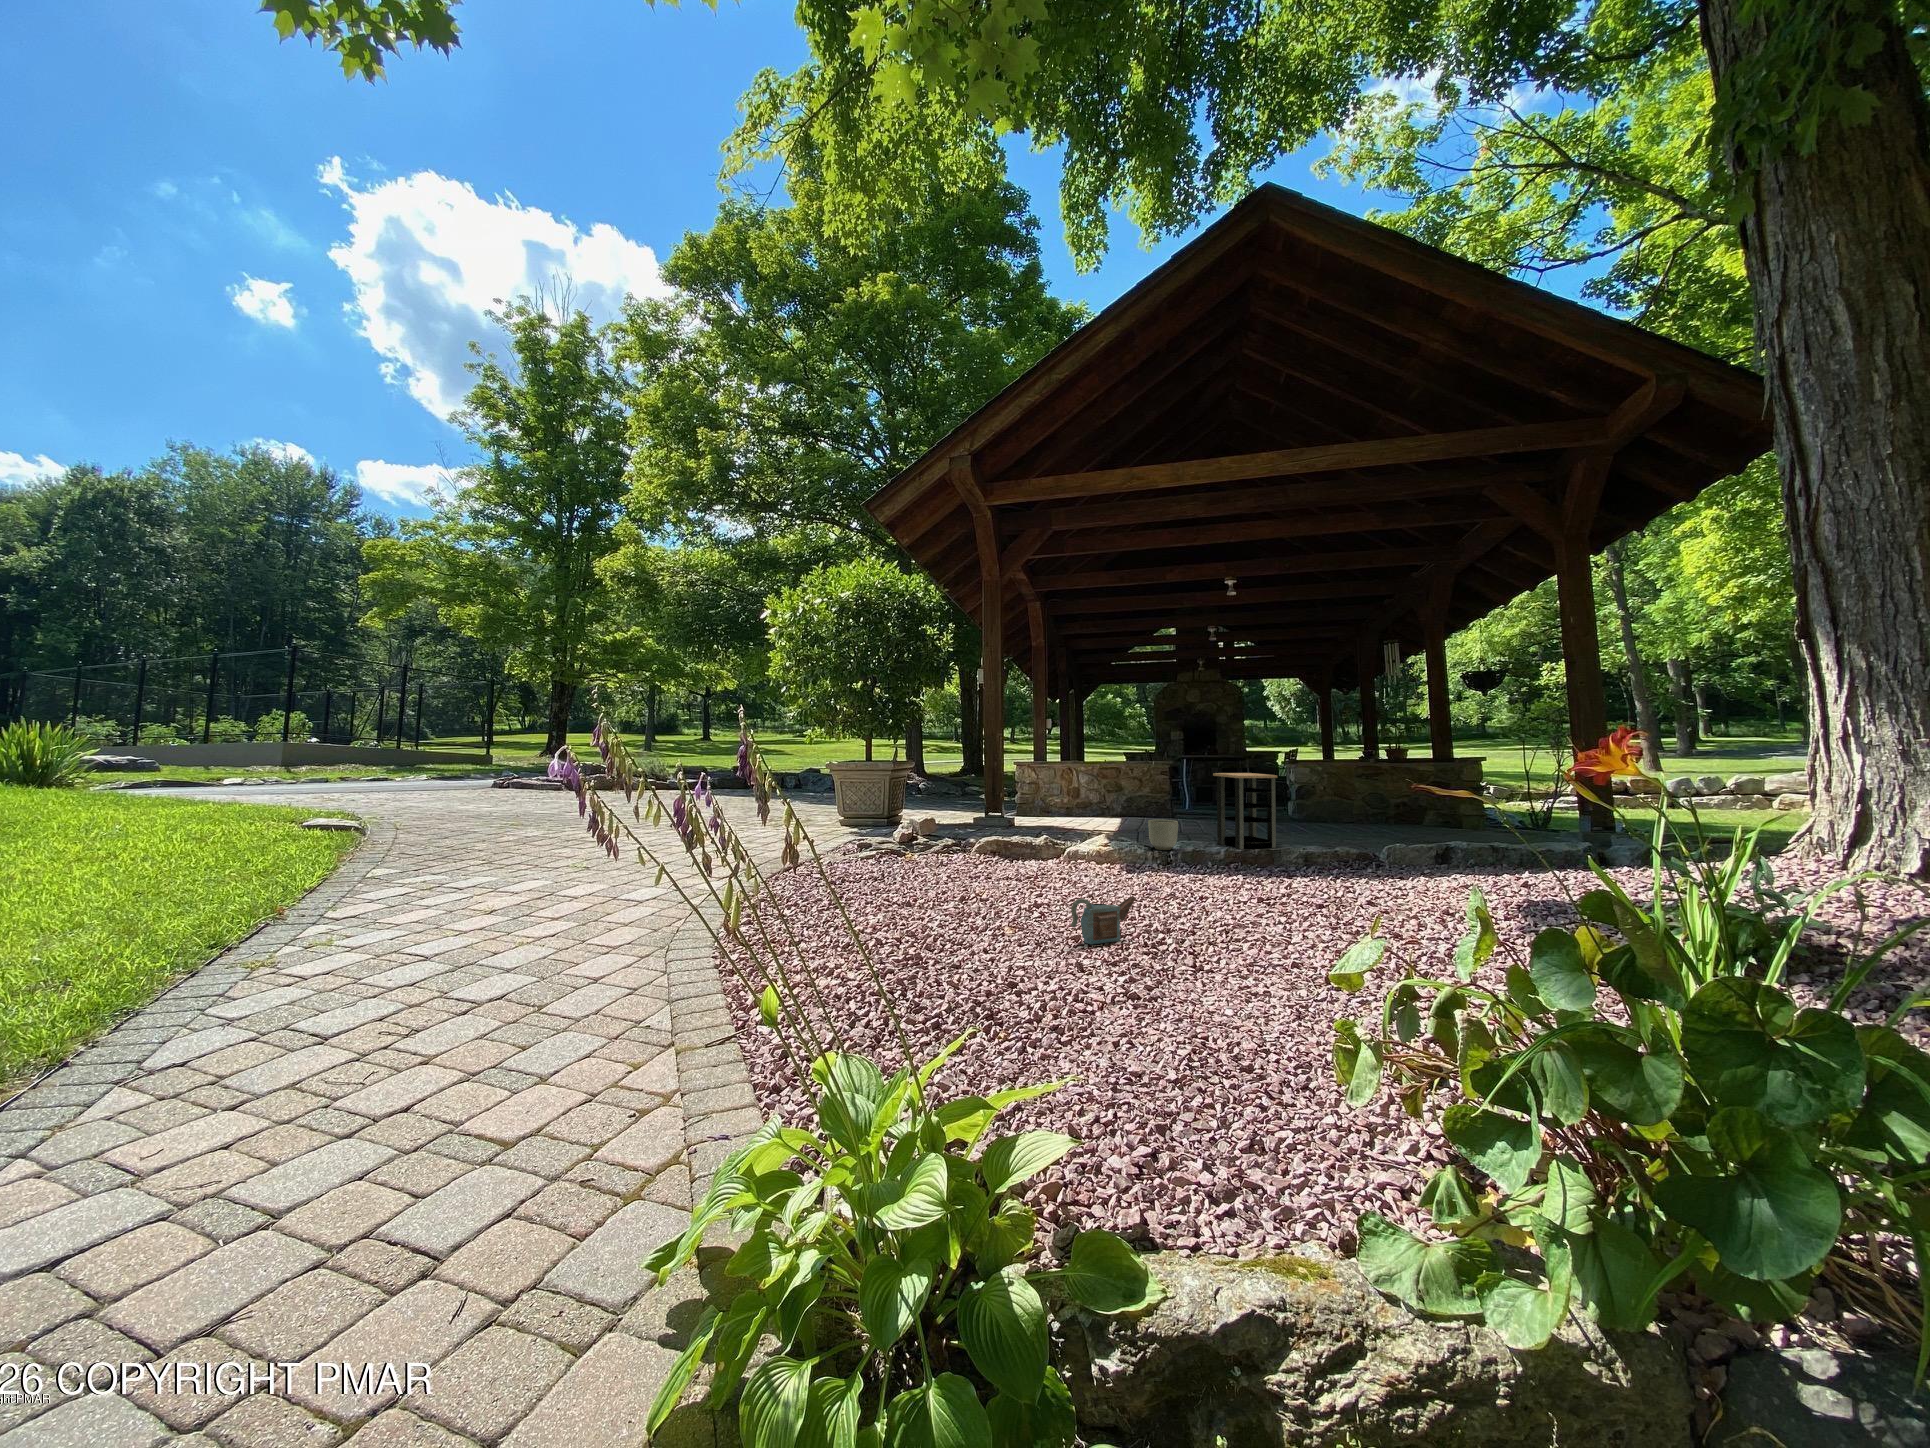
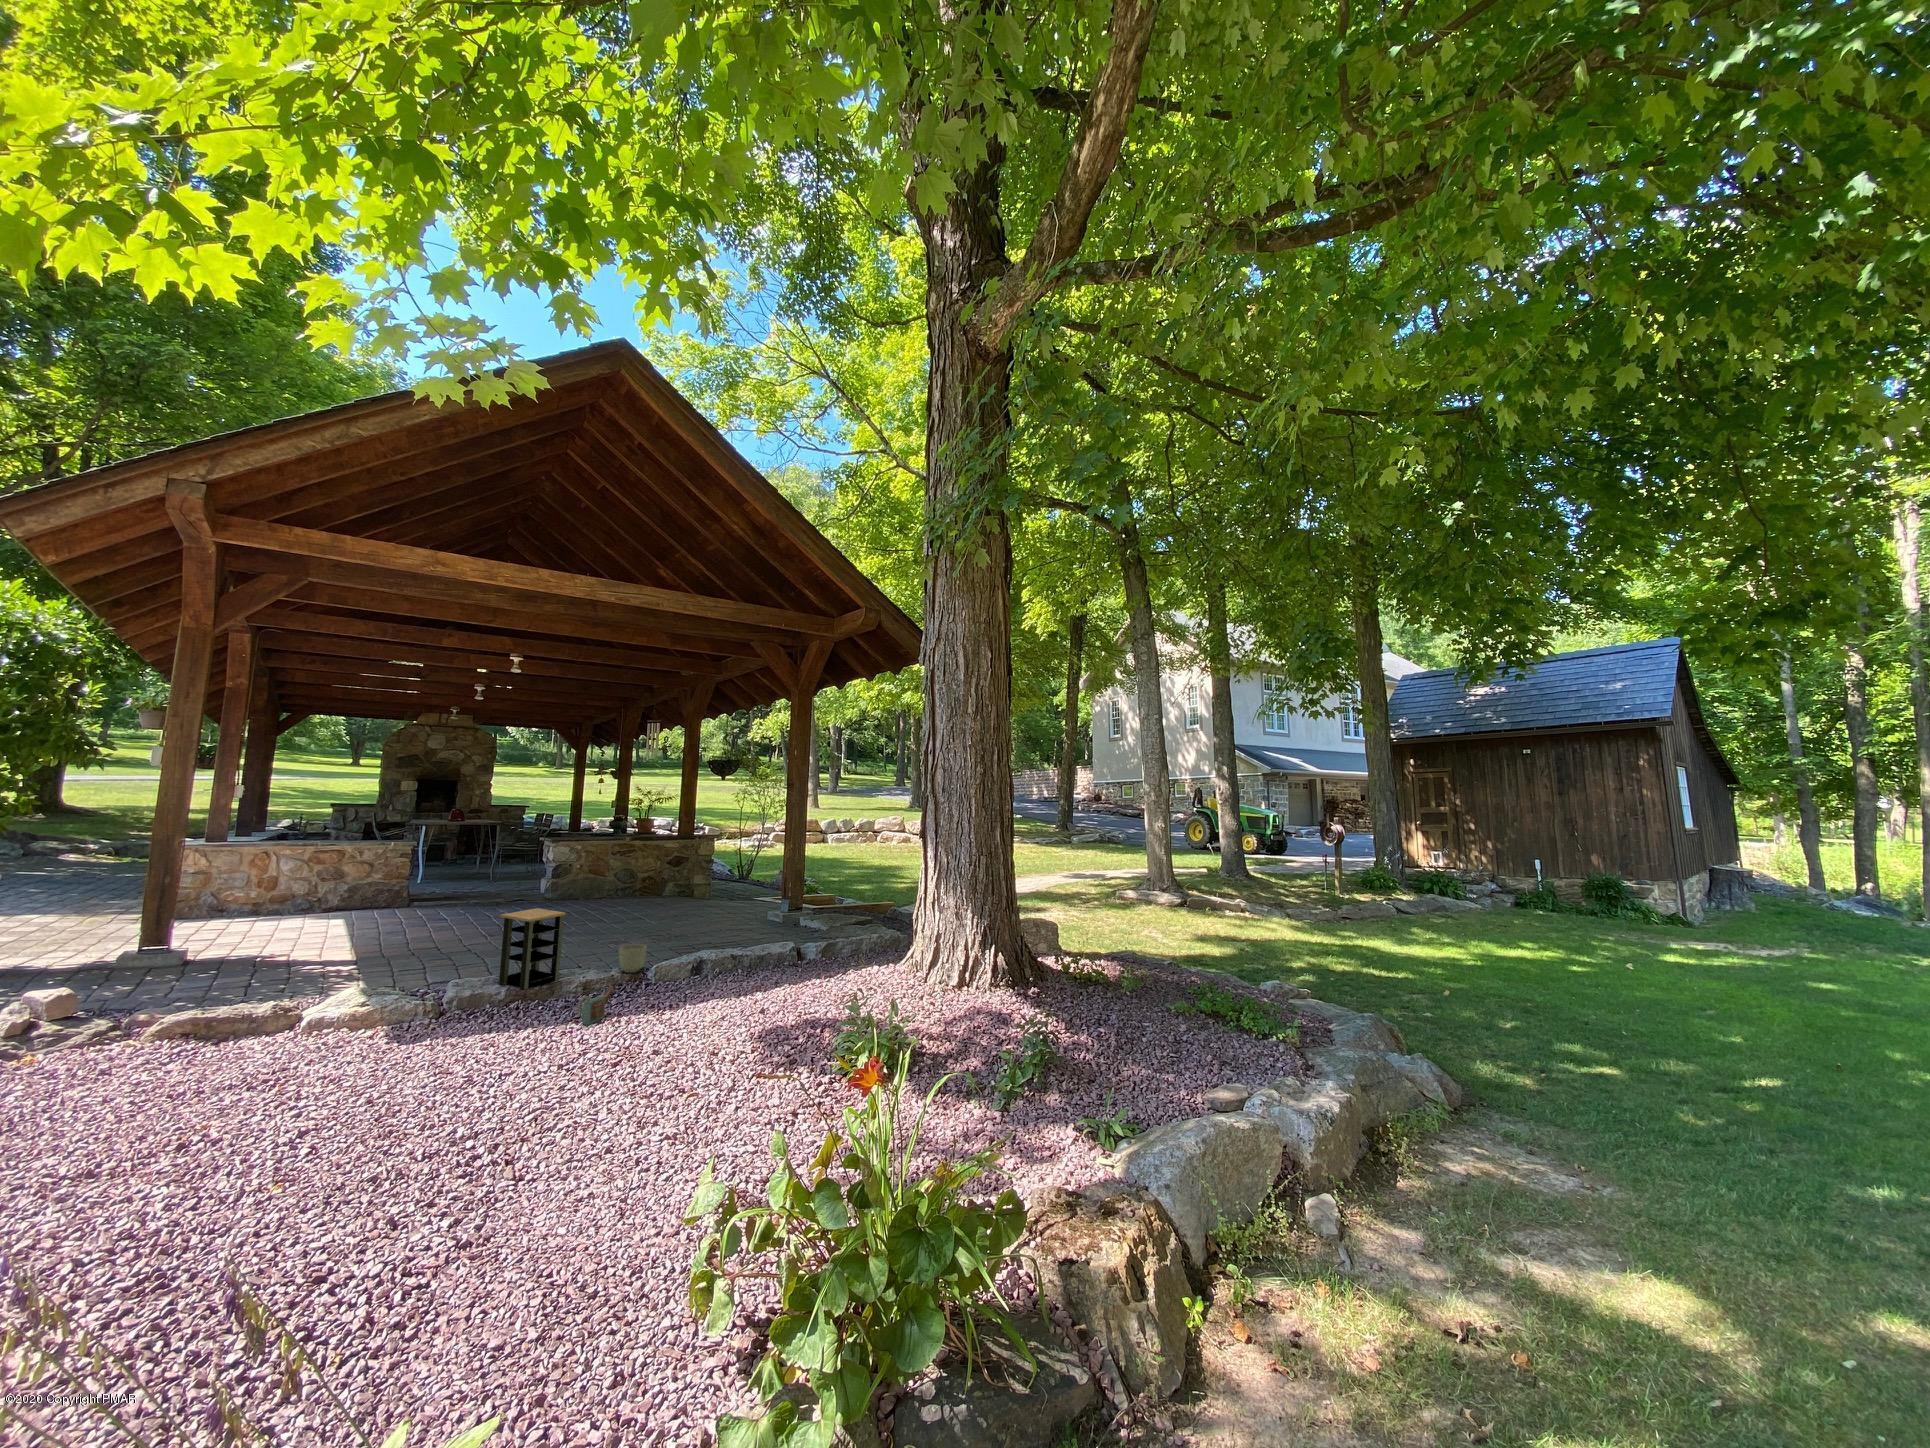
planter: present [1148,820,1178,850] -> present [619,944,646,973]
watering can: present [1071,896,1136,945] -> present [577,986,613,1025]

